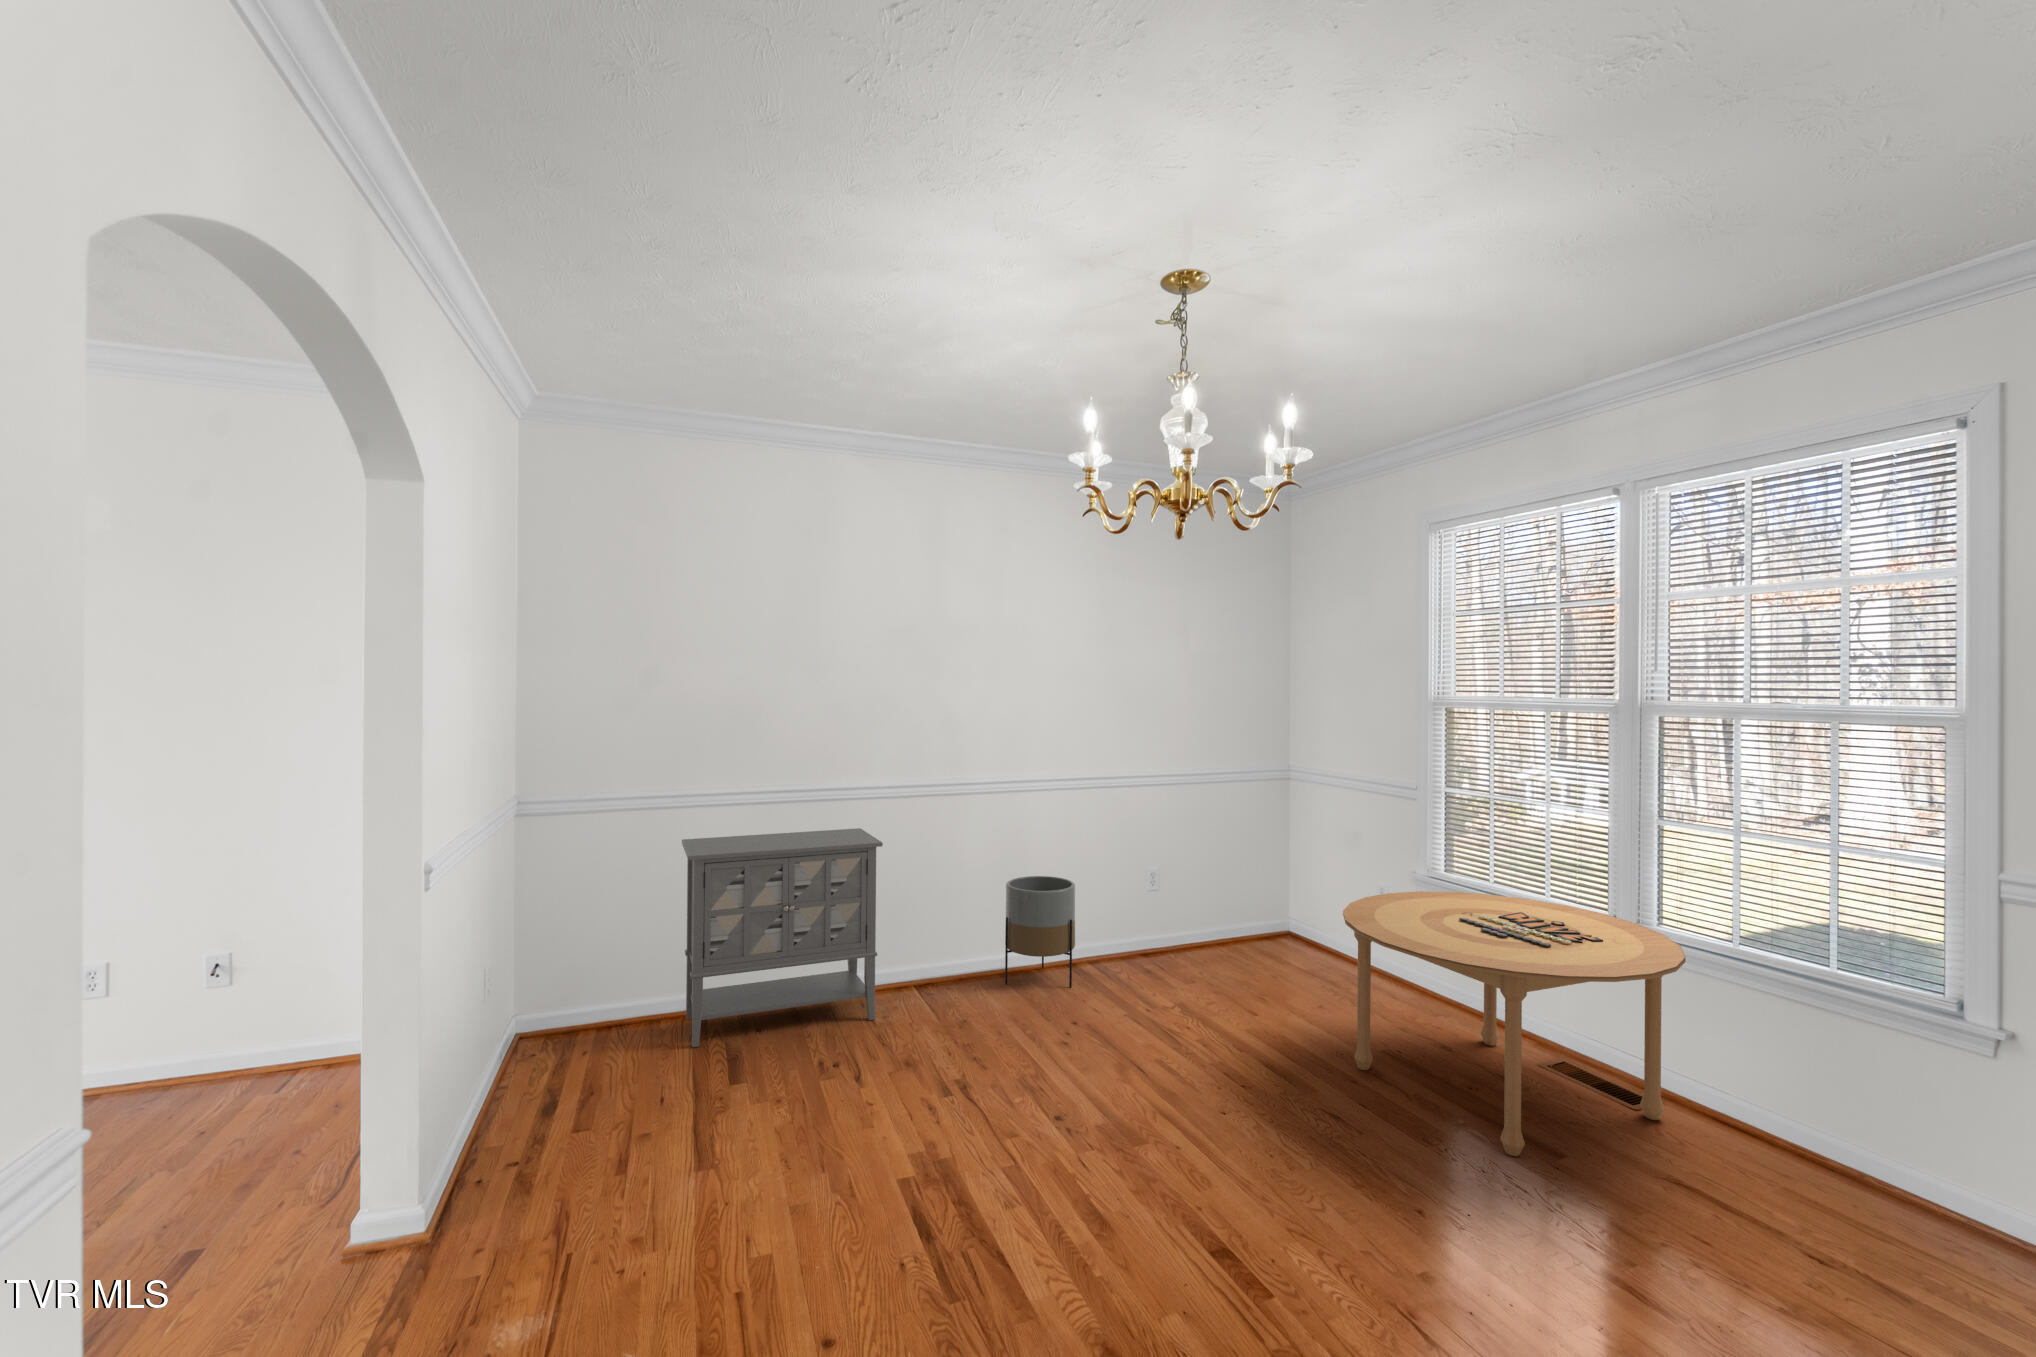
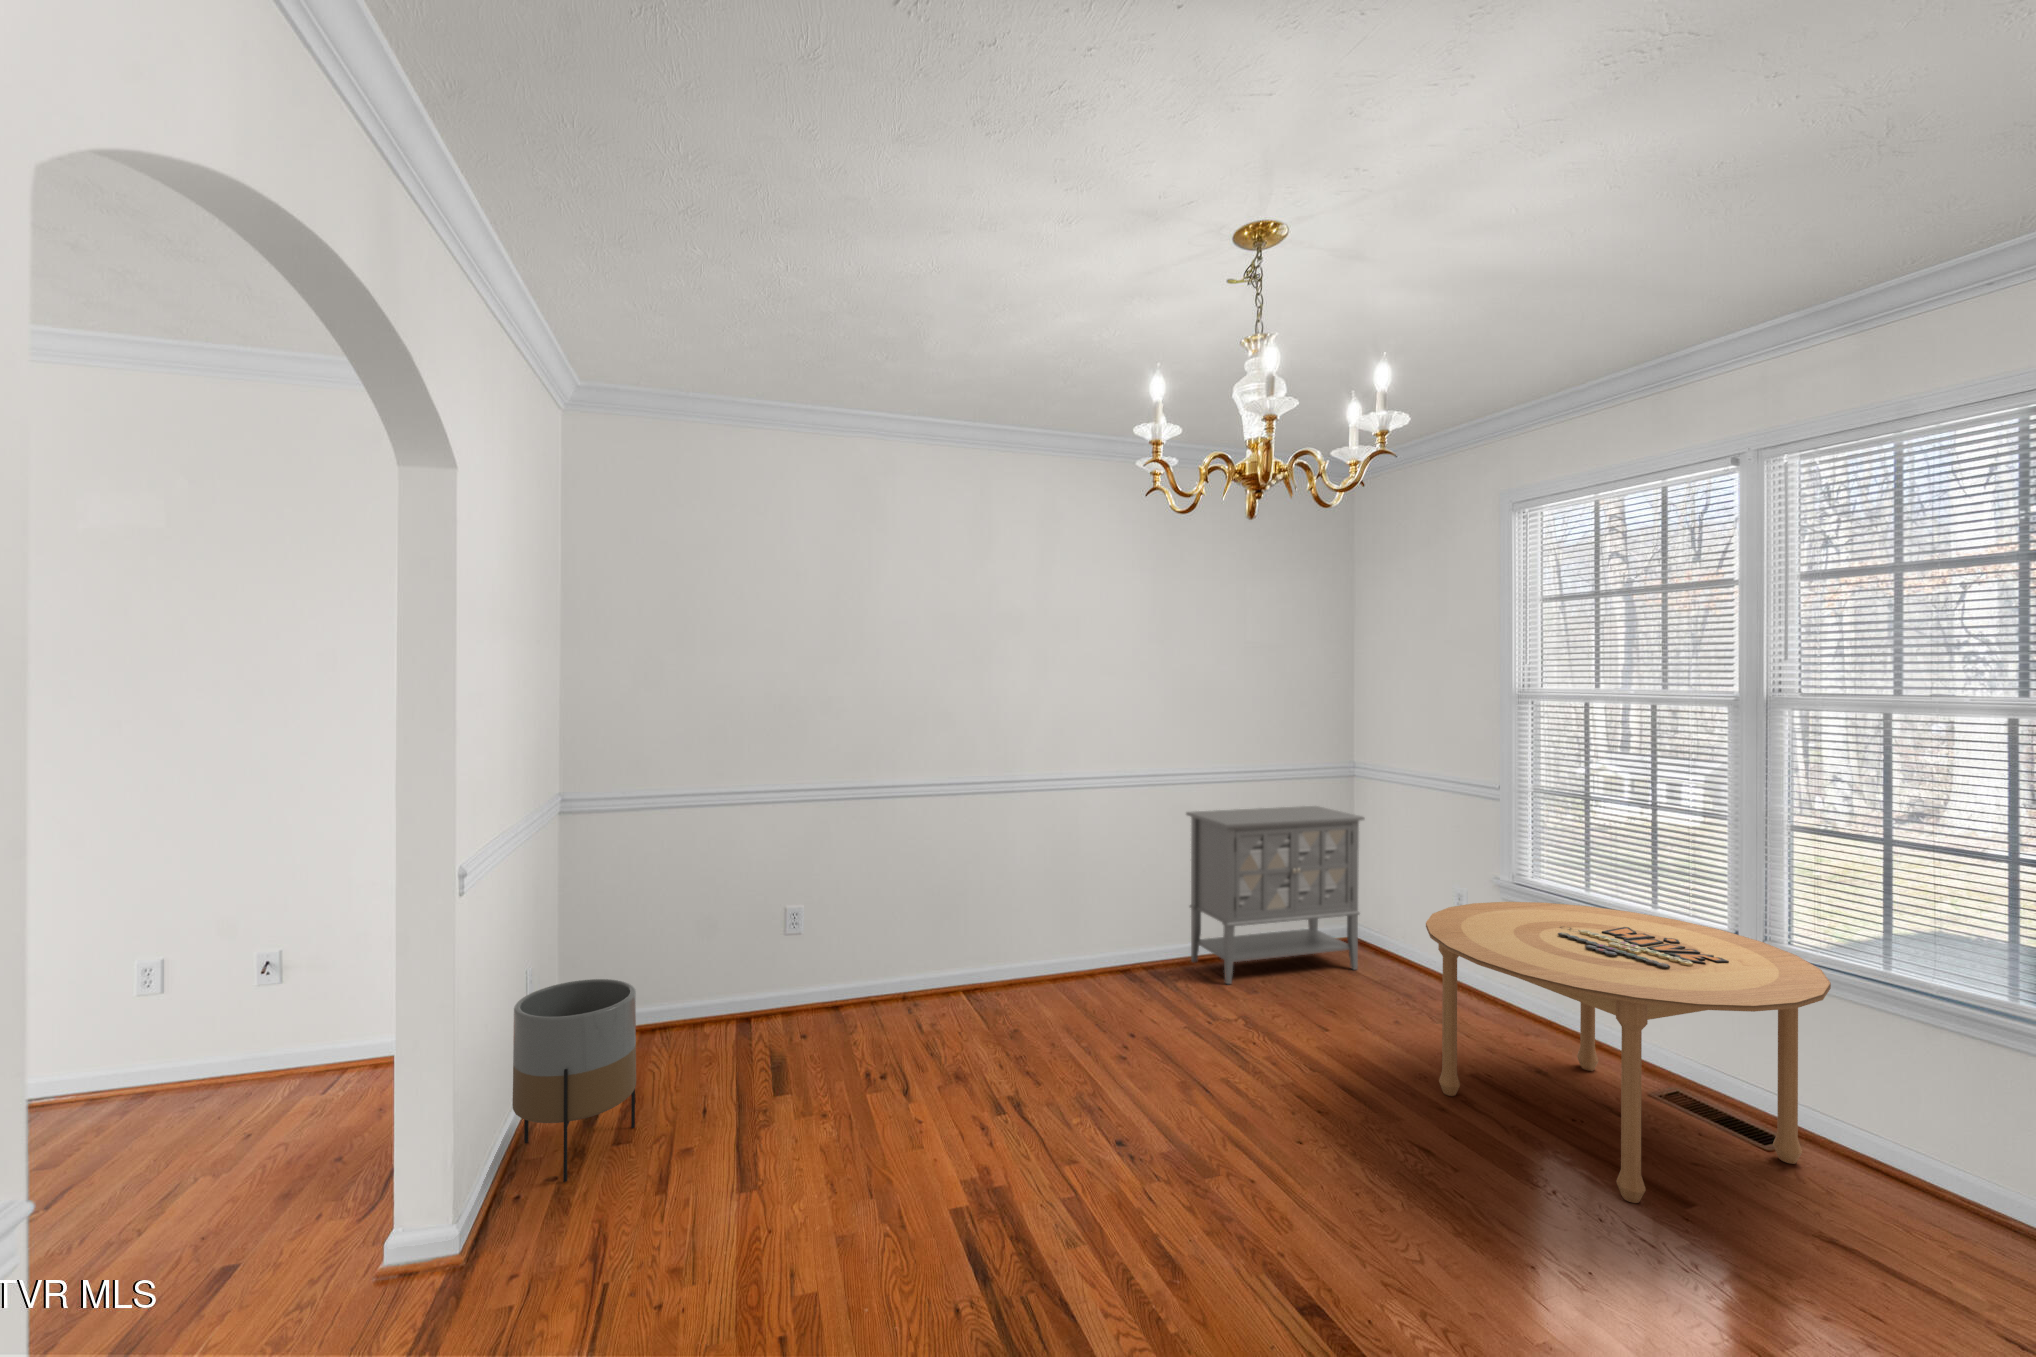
cabinet: present [682,828,883,1047] -> present [1186,806,1365,984]
planter: present [1005,876,1075,988] -> present [512,979,636,1182]

